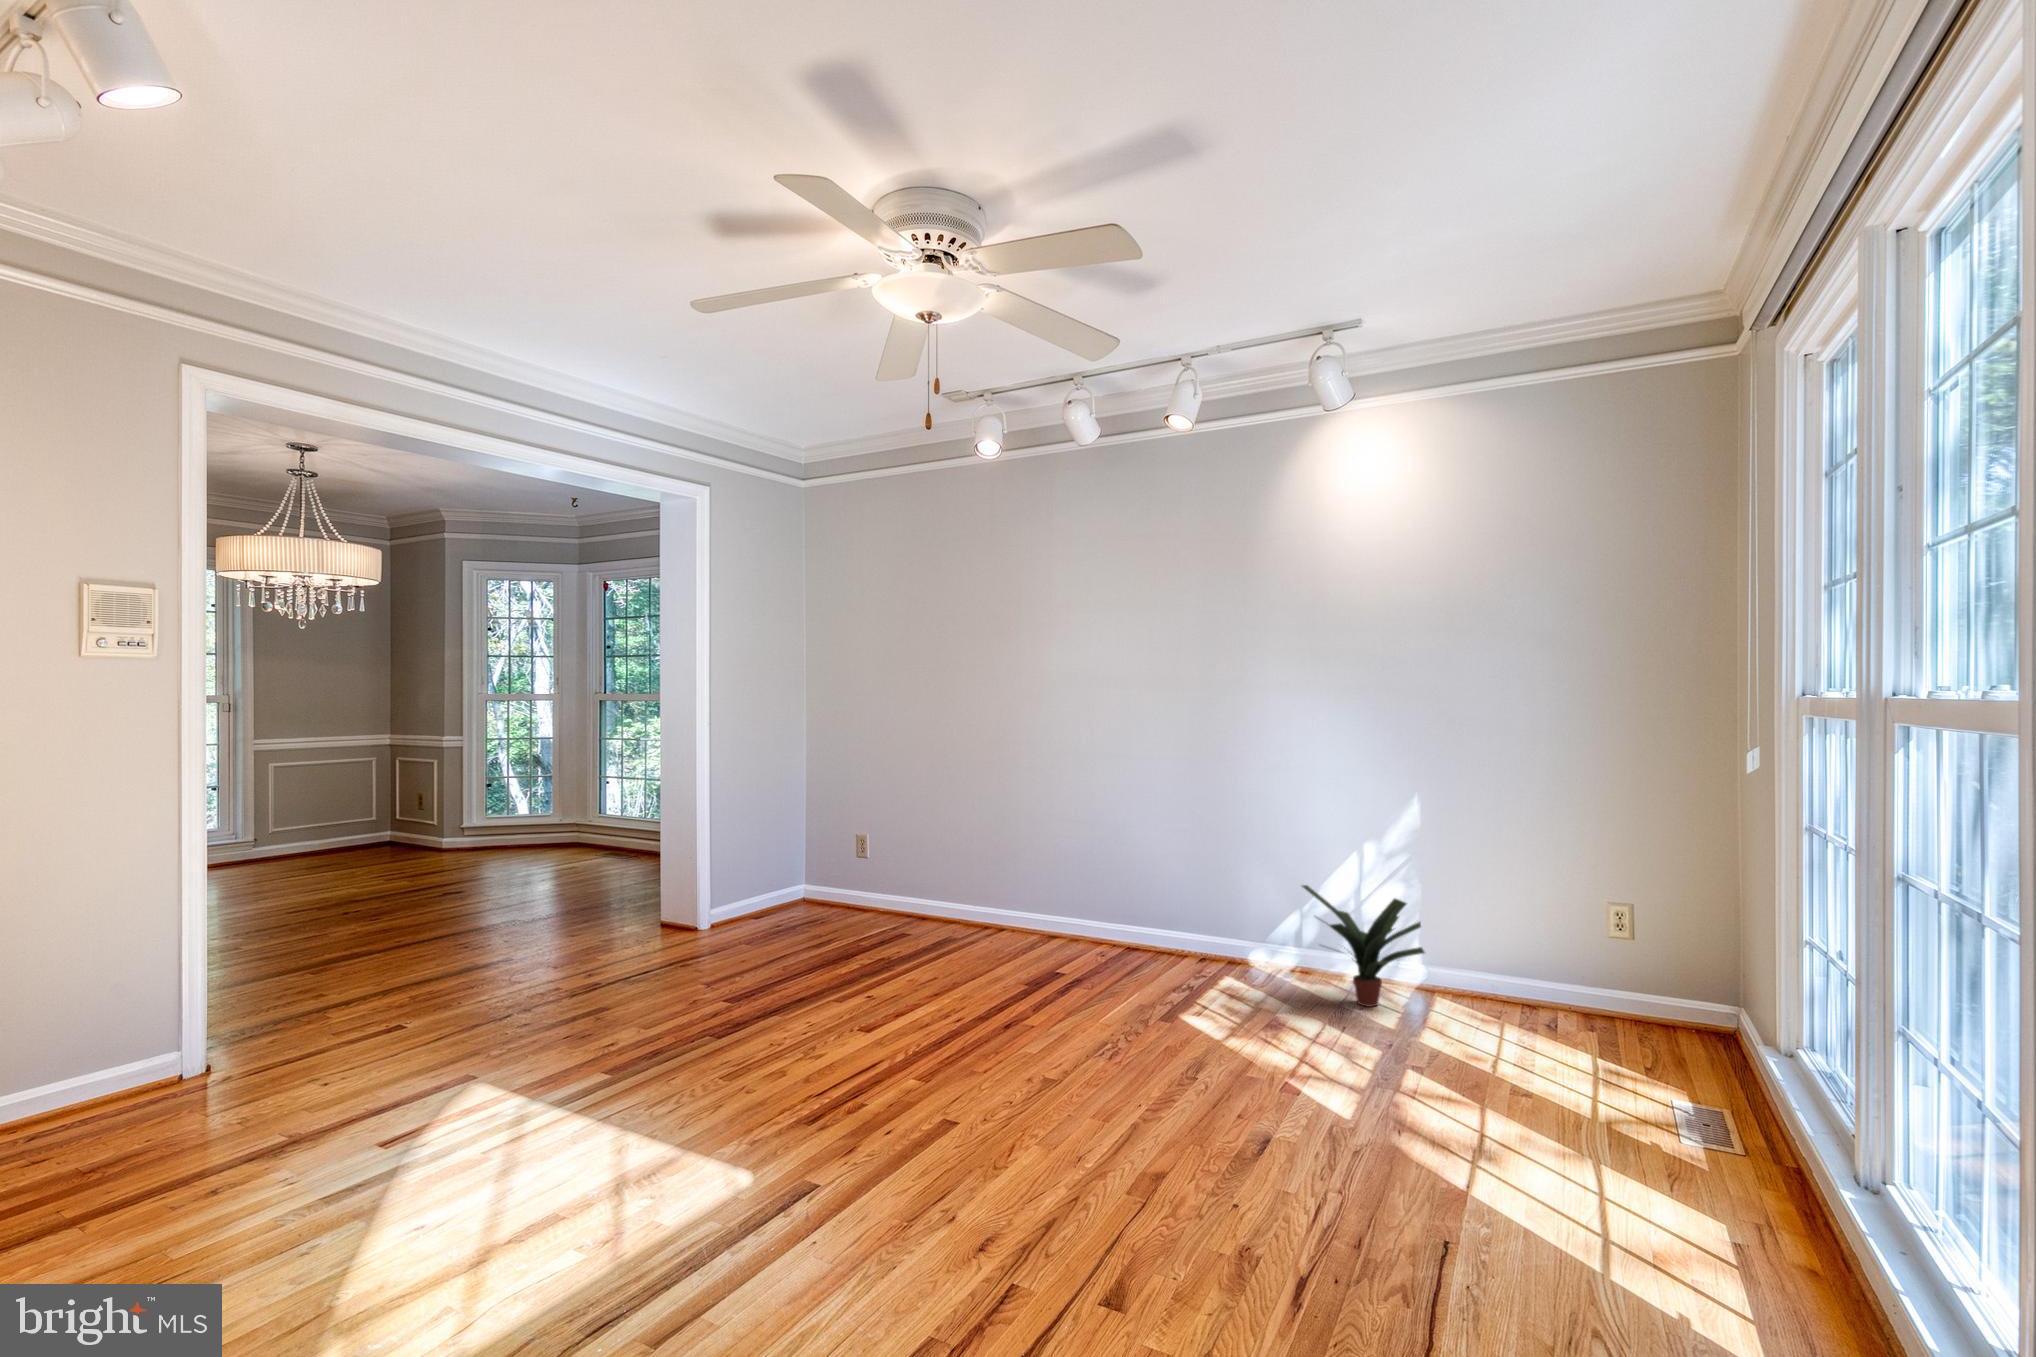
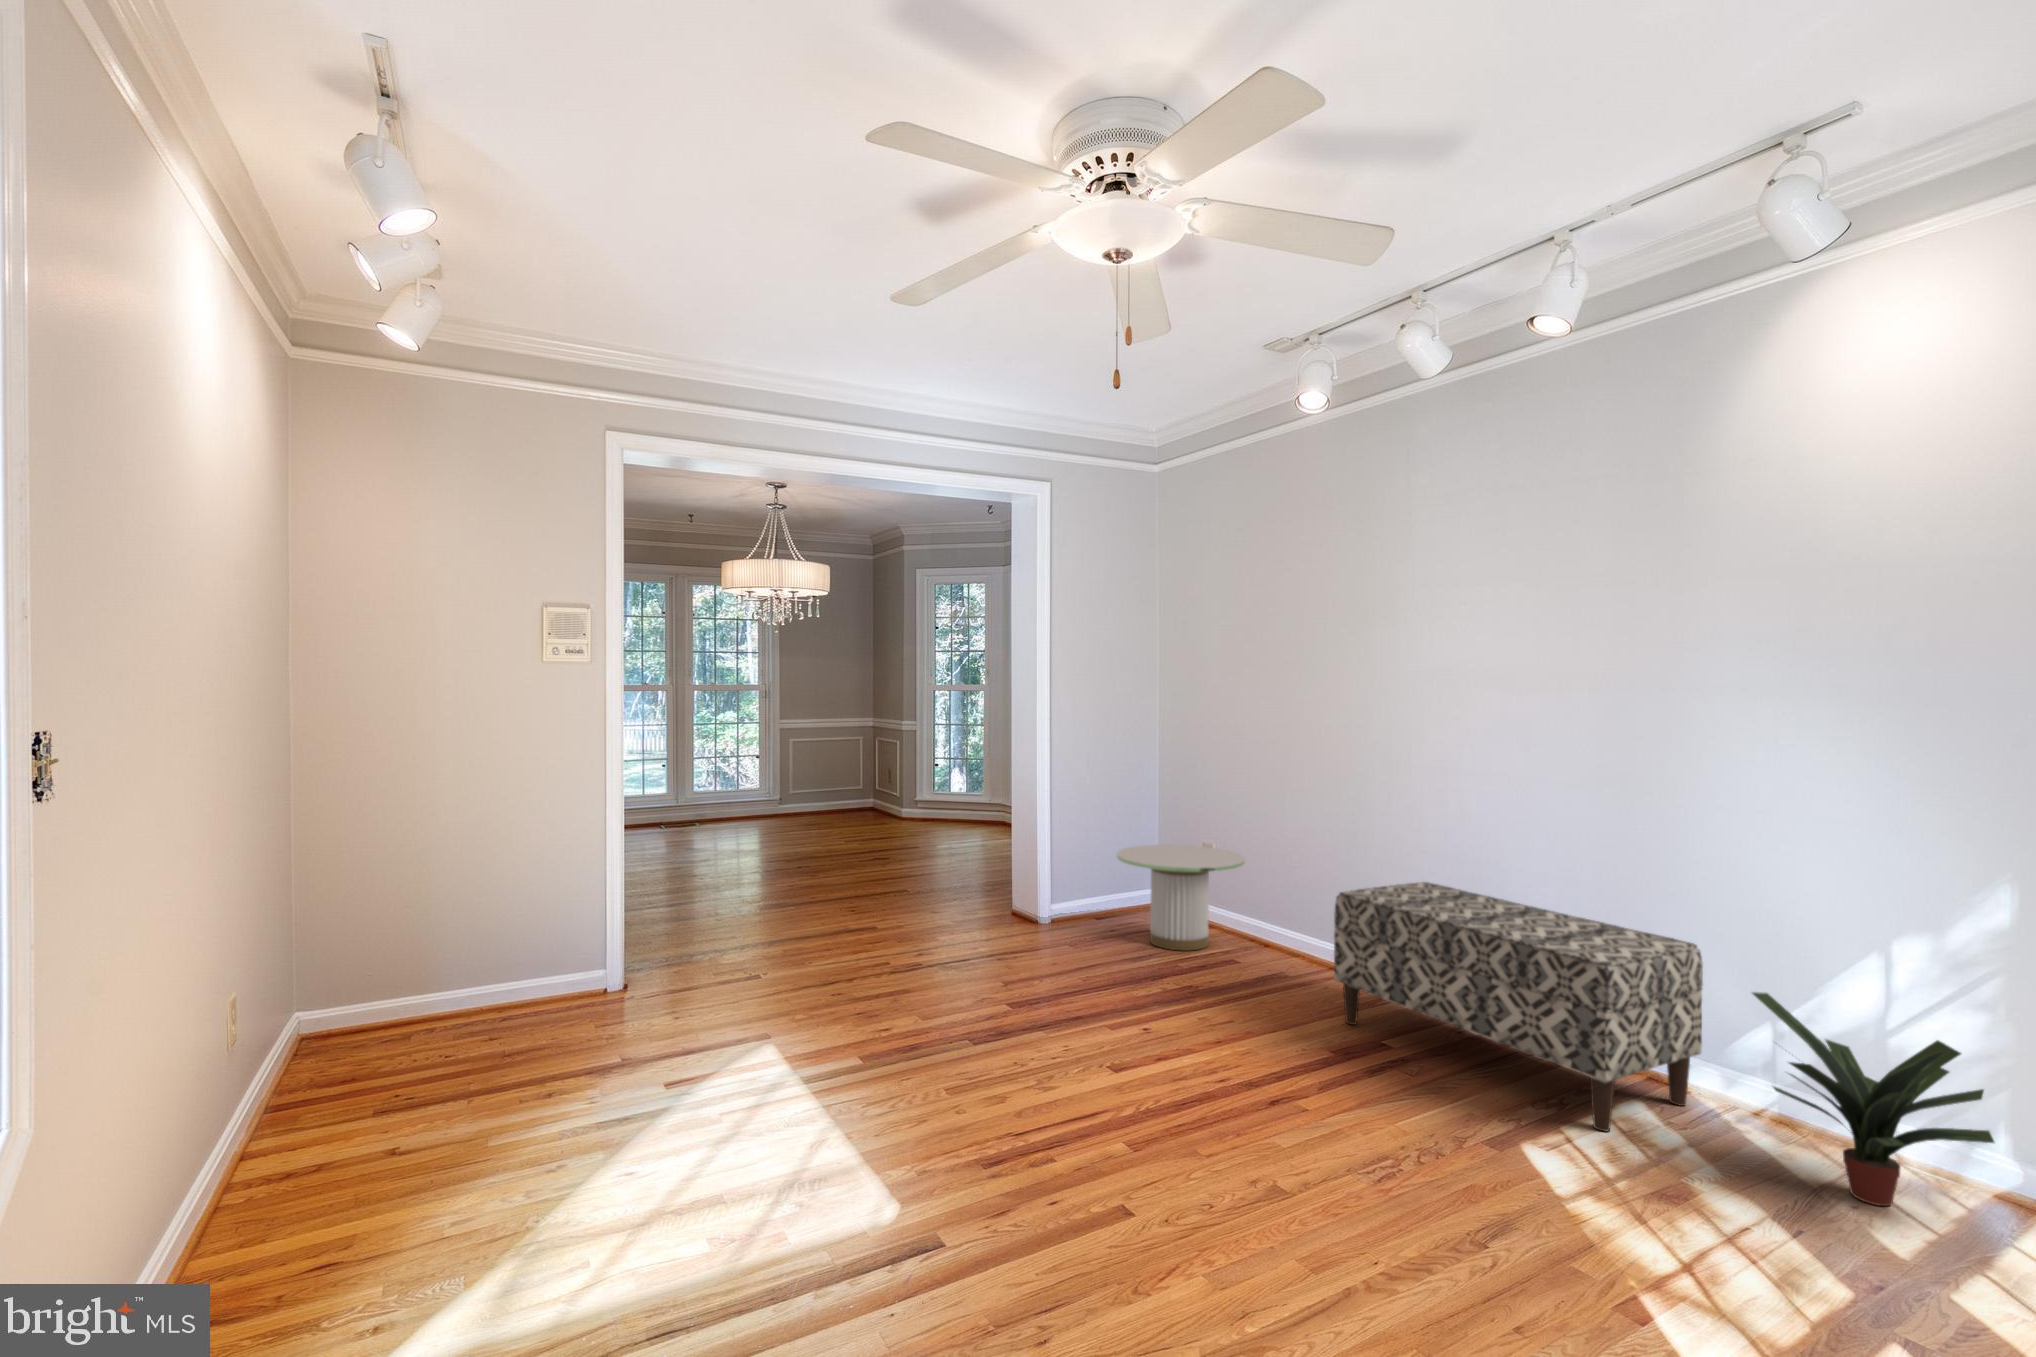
side table: none [783,837,903,934] -> present [1117,845,1245,950]
bench: none [1009,842,1264,999] -> present [1334,882,1703,1132]

